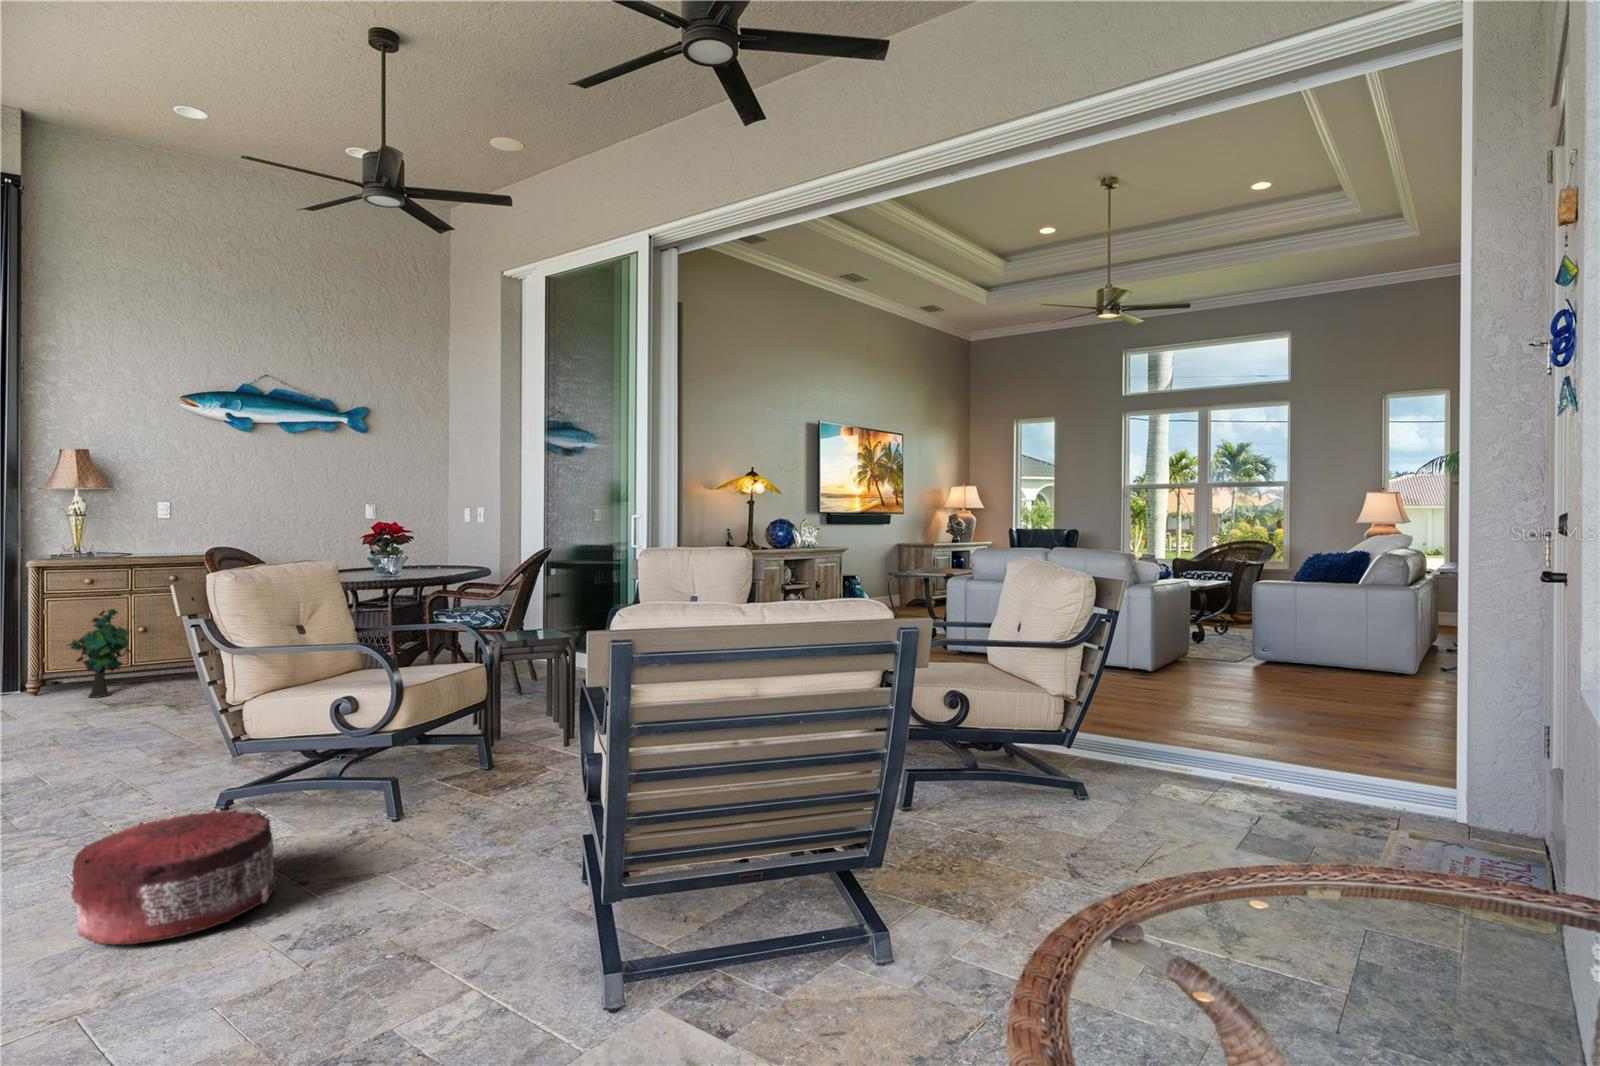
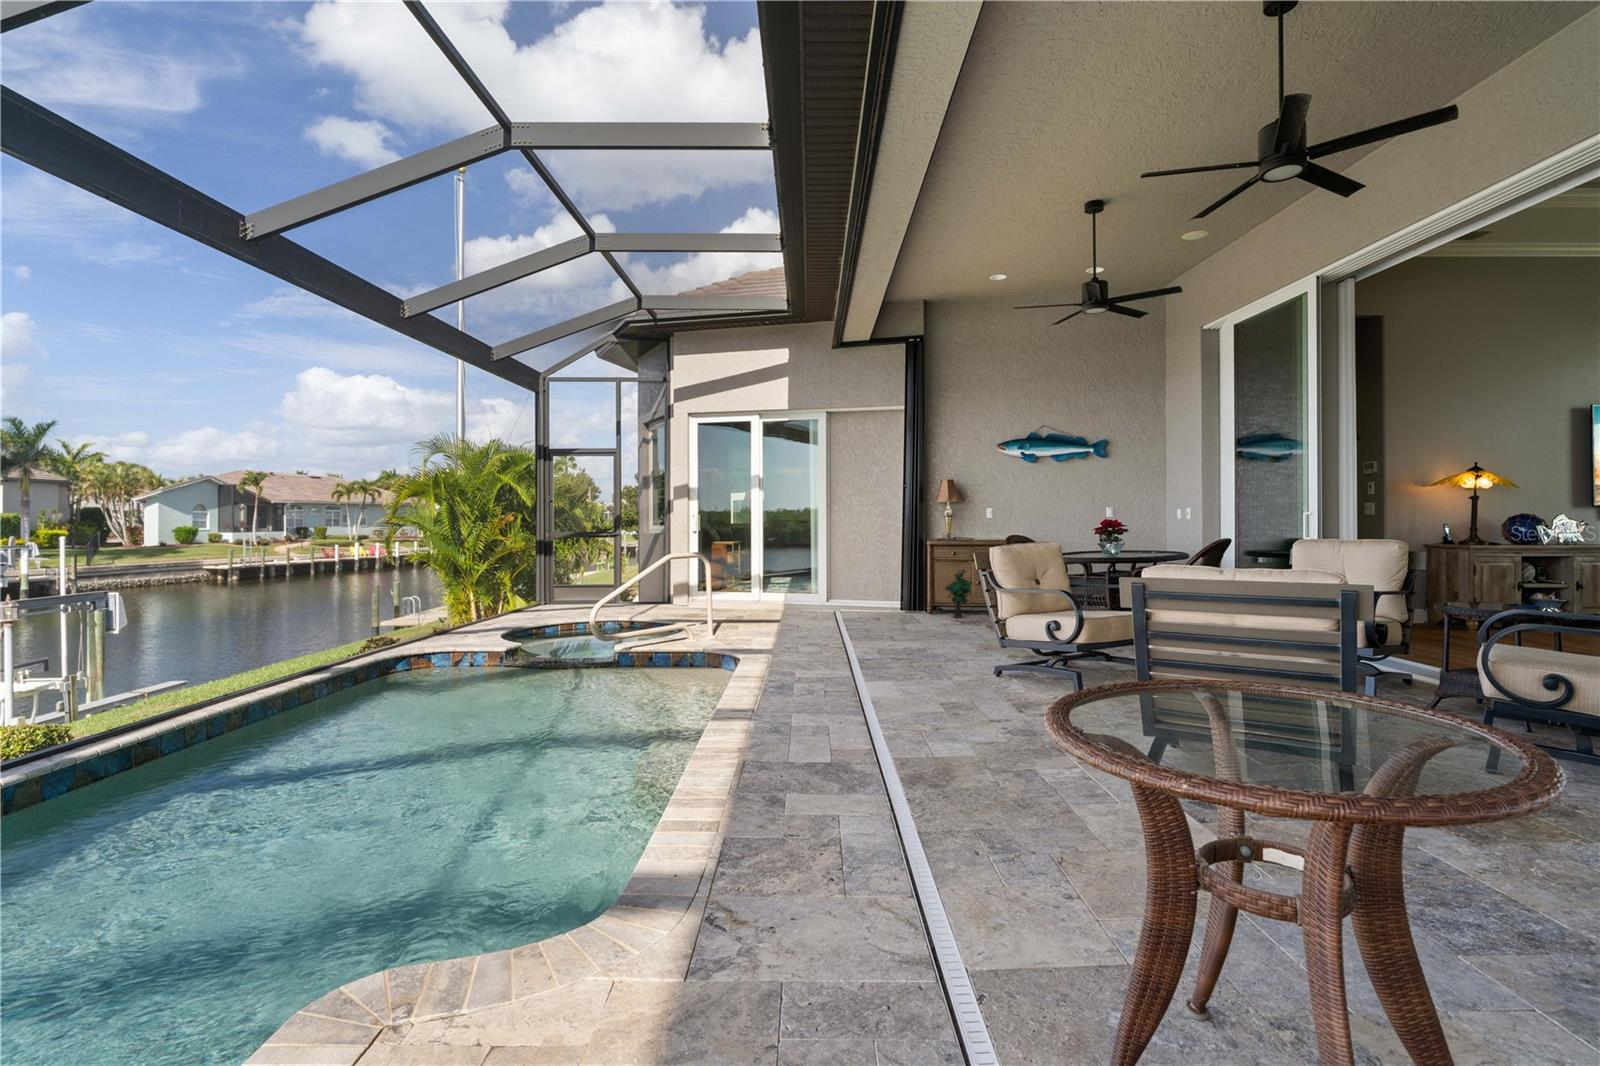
pouf: present [71,810,277,945] -> none [927,664,1009,714]

